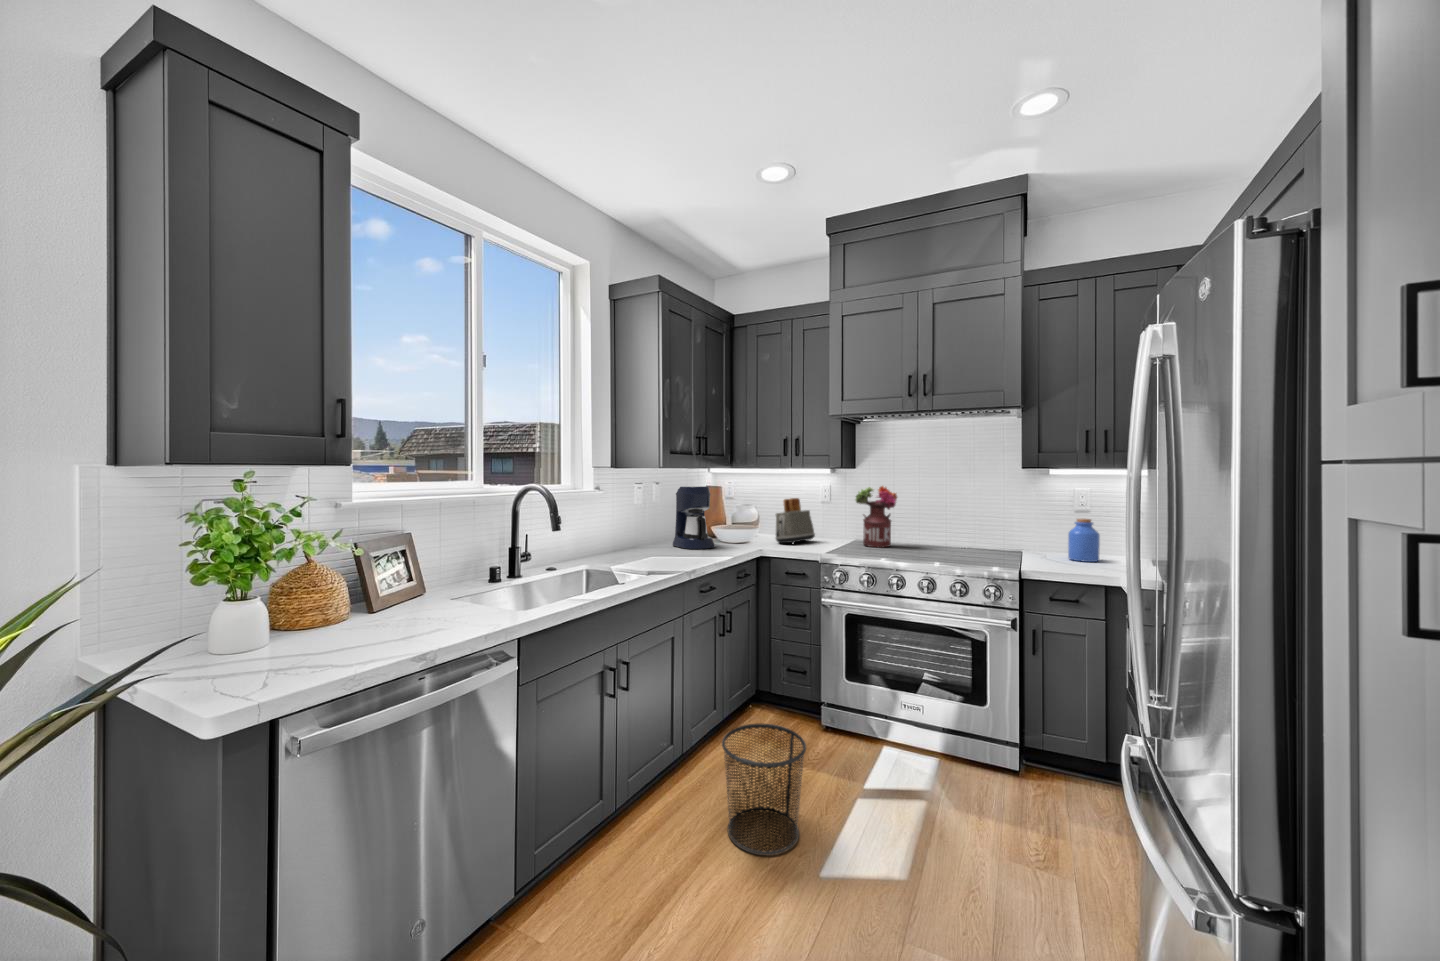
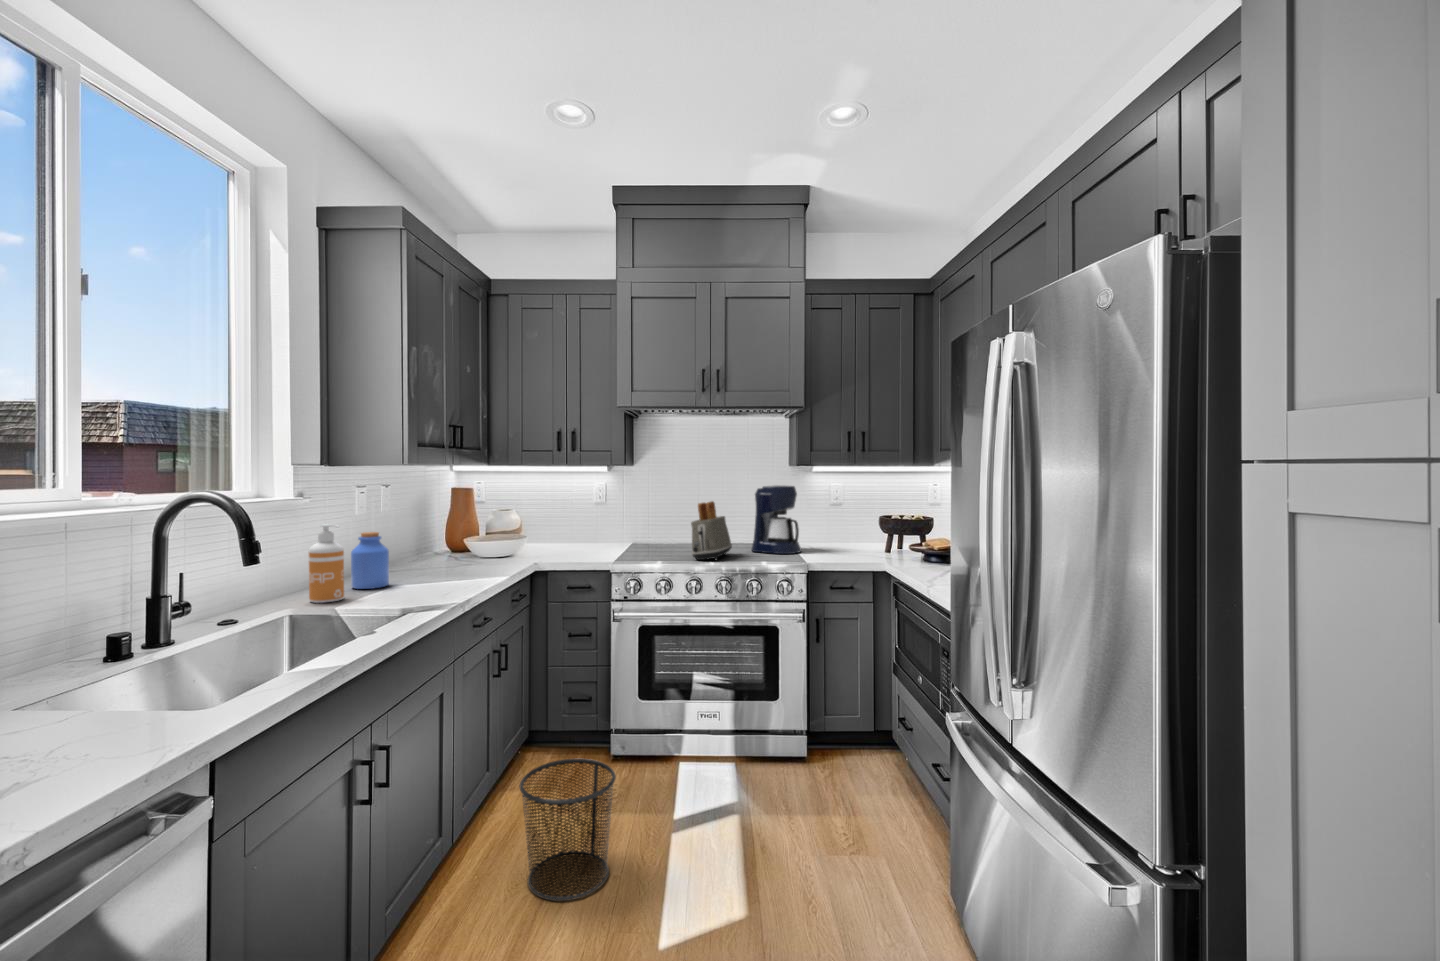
coffee maker: present [672,486,715,549] -> present [751,485,802,554]
flower arrangement: present [855,486,897,547] -> none [638,483,684,552]
toaster: present [776,498,815,544] -> present [691,501,732,560]
soap dispenser: none [583,508,606,568] -> present [309,524,344,603]
jar: present [1068,519,1100,562] -> present [351,532,389,589]

